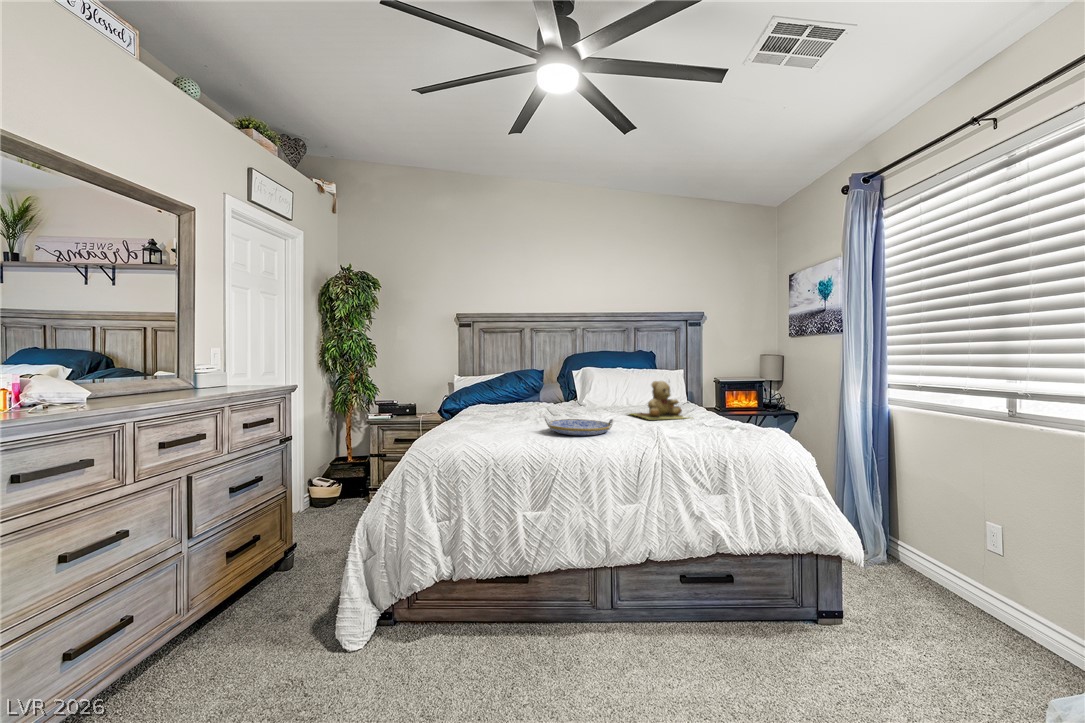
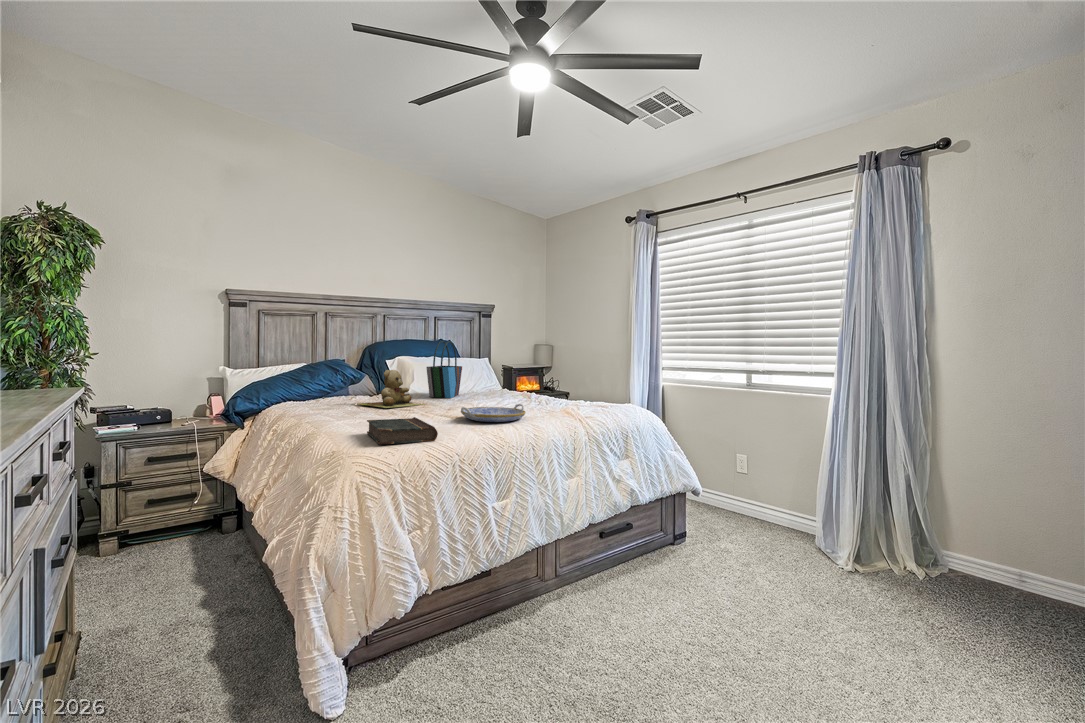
tote bag: none [584,352,632,409] -> present [426,341,462,398]
teddy bear: present [631,381,690,419] -> present [359,370,425,408]
book: none [433,423,497,446] -> present [367,417,438,445]

